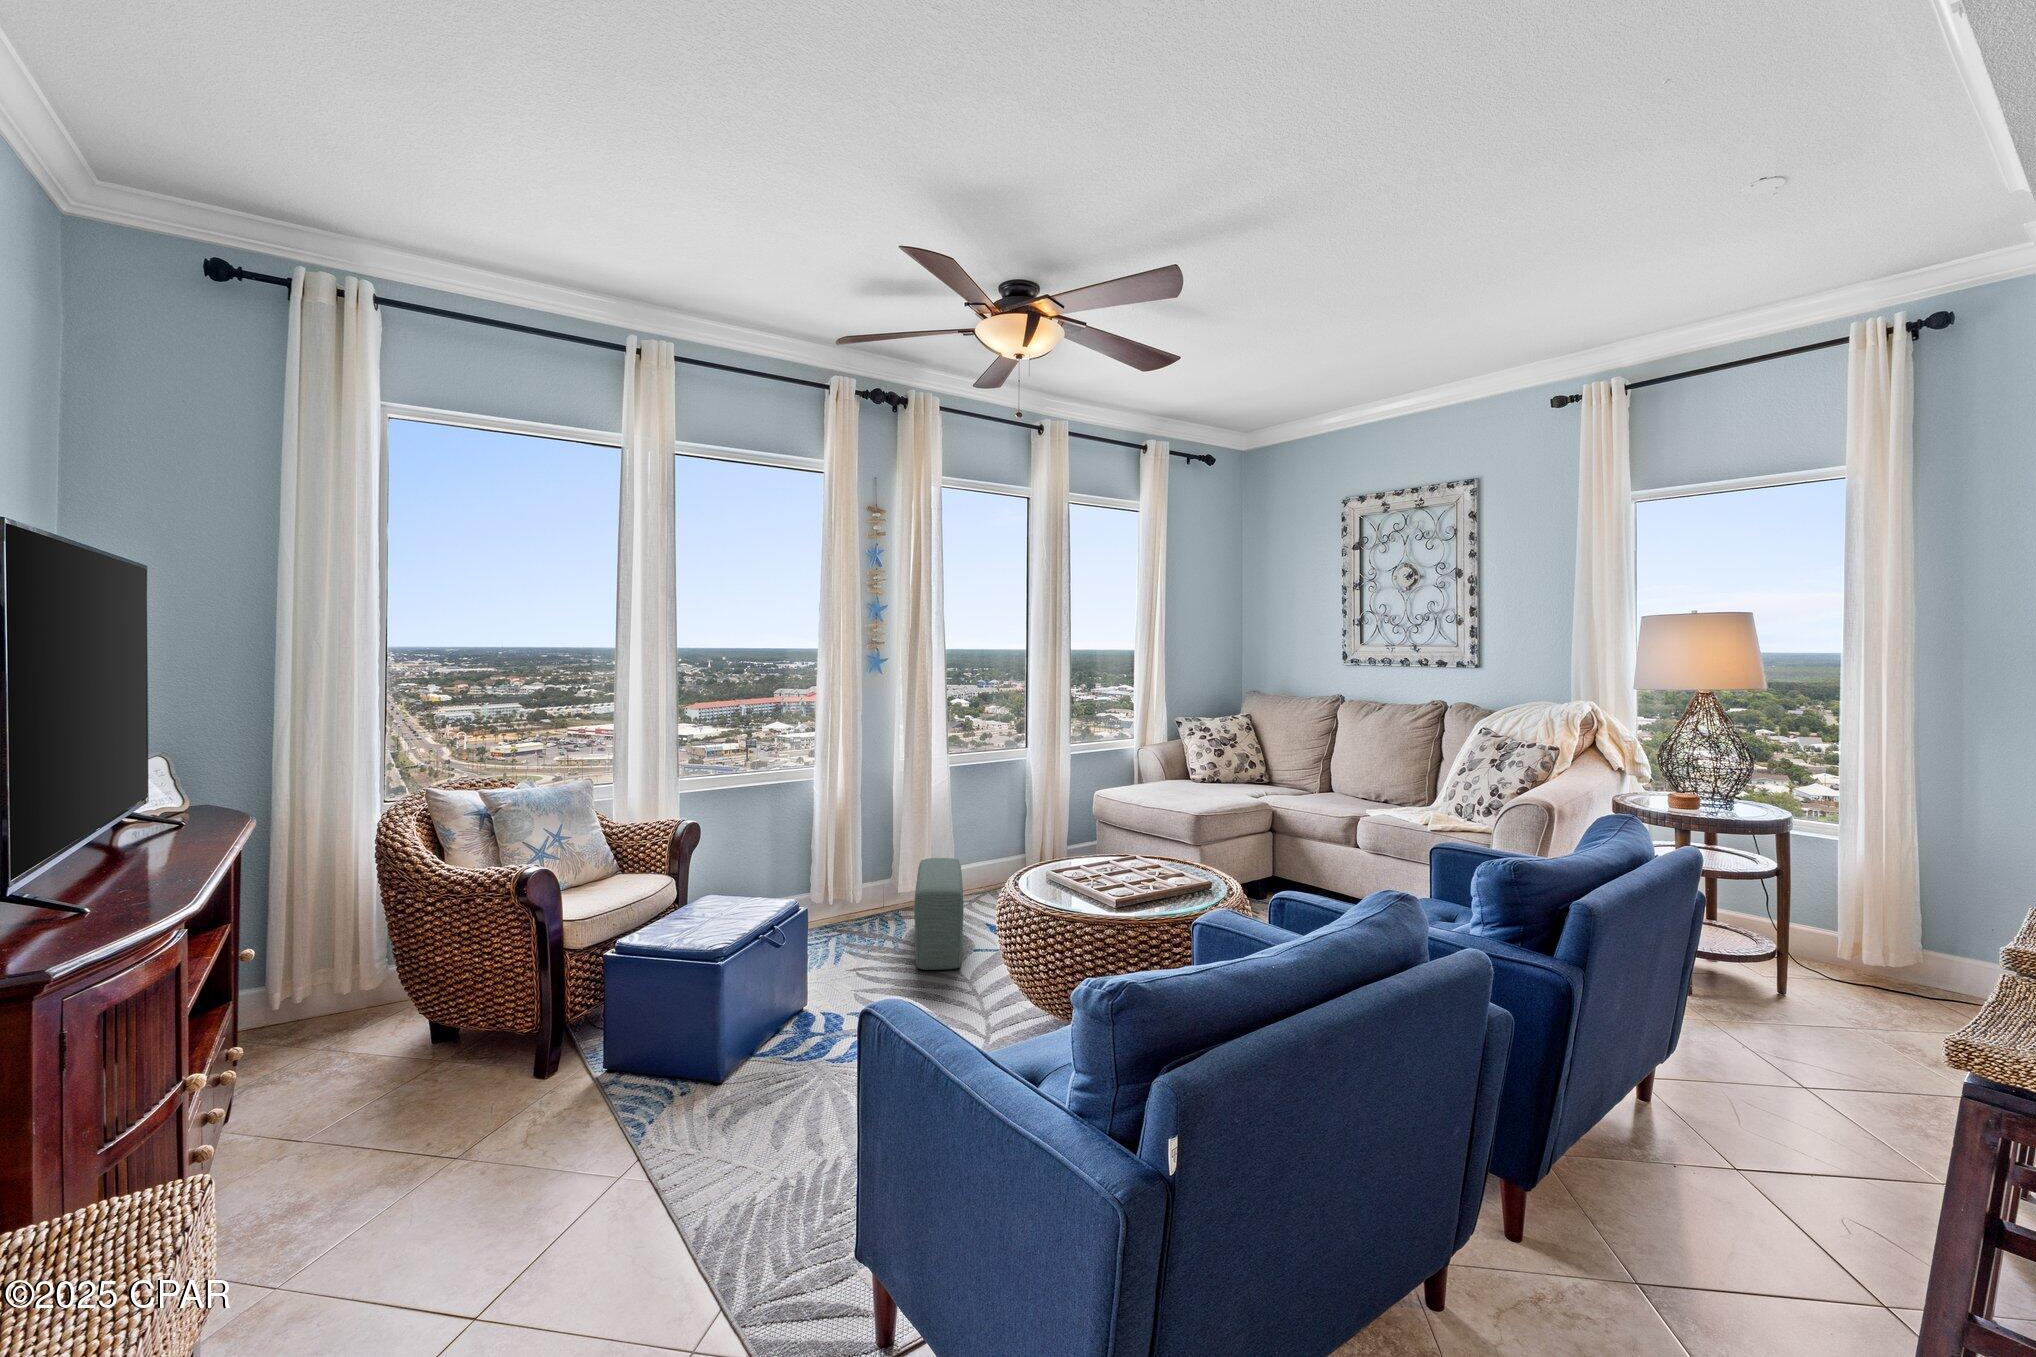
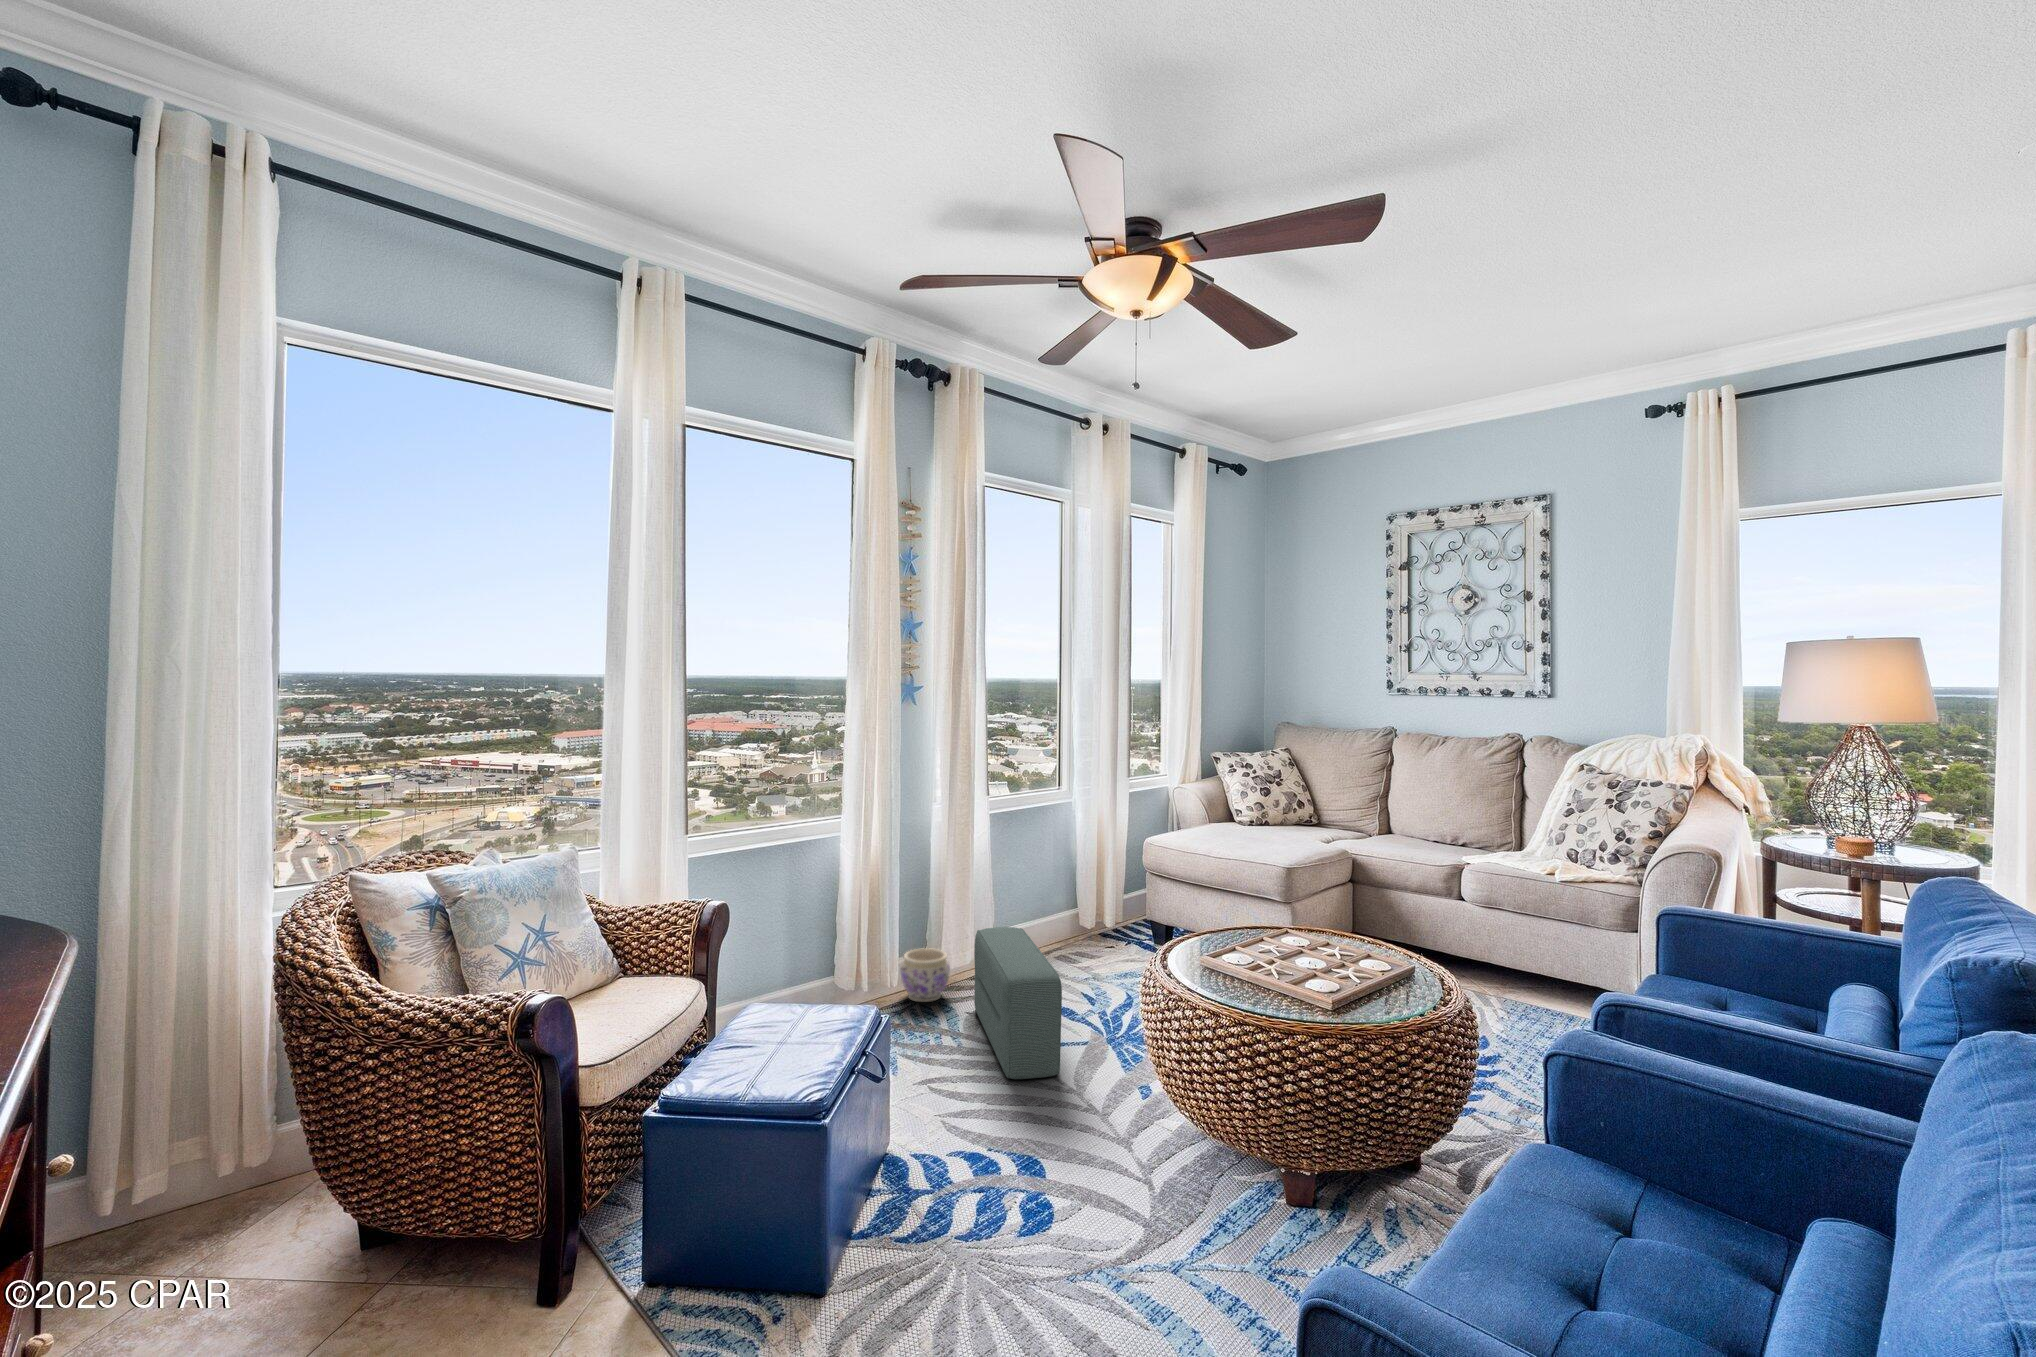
planter: none [866,876,907,918] -> present [900,948,950,1002]

